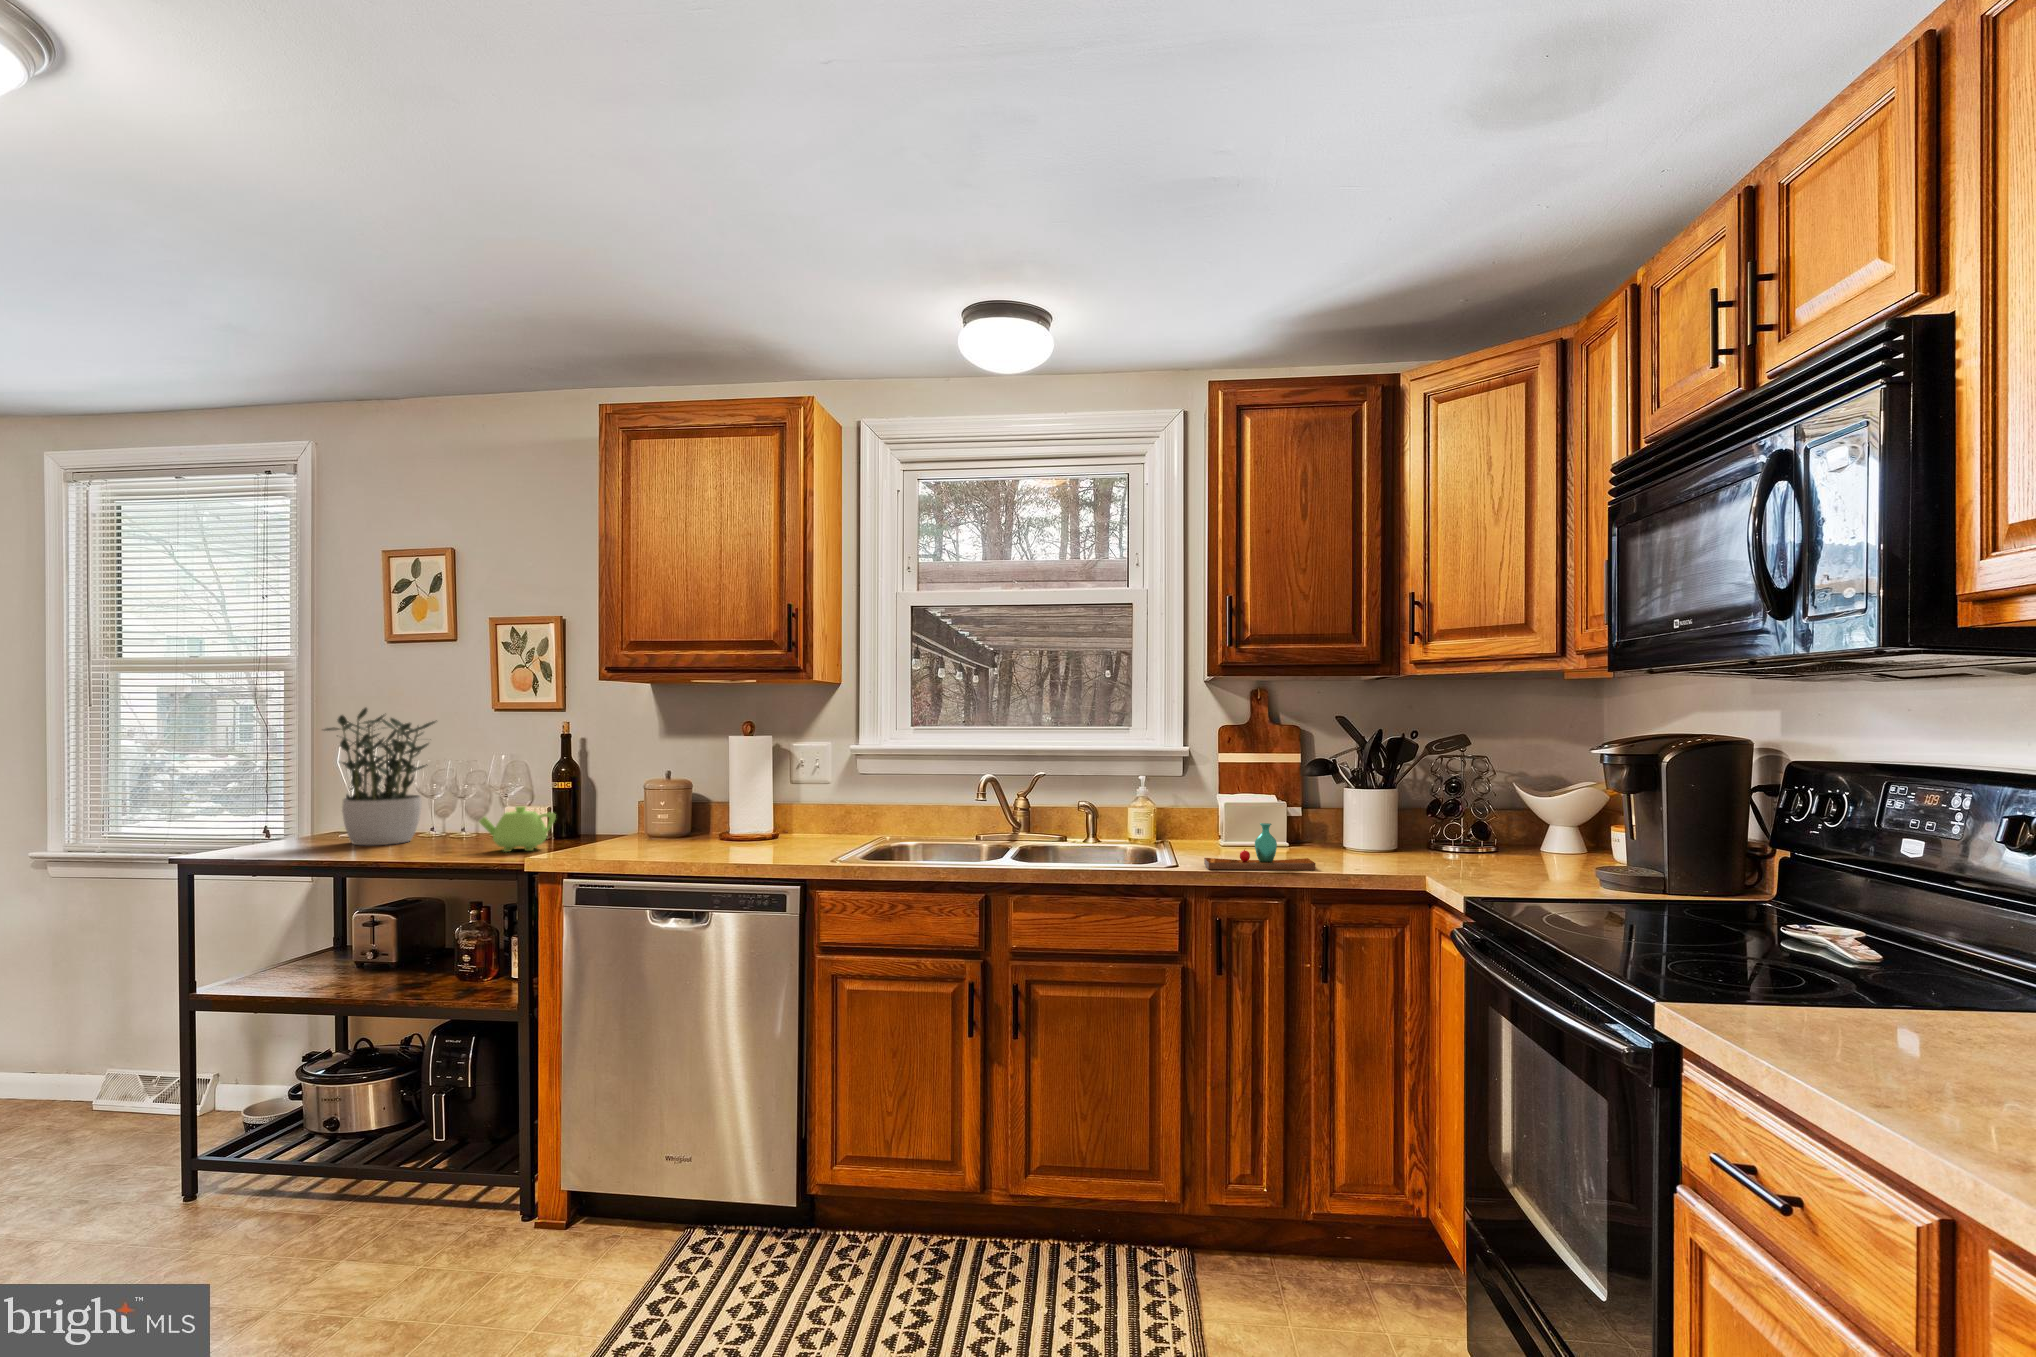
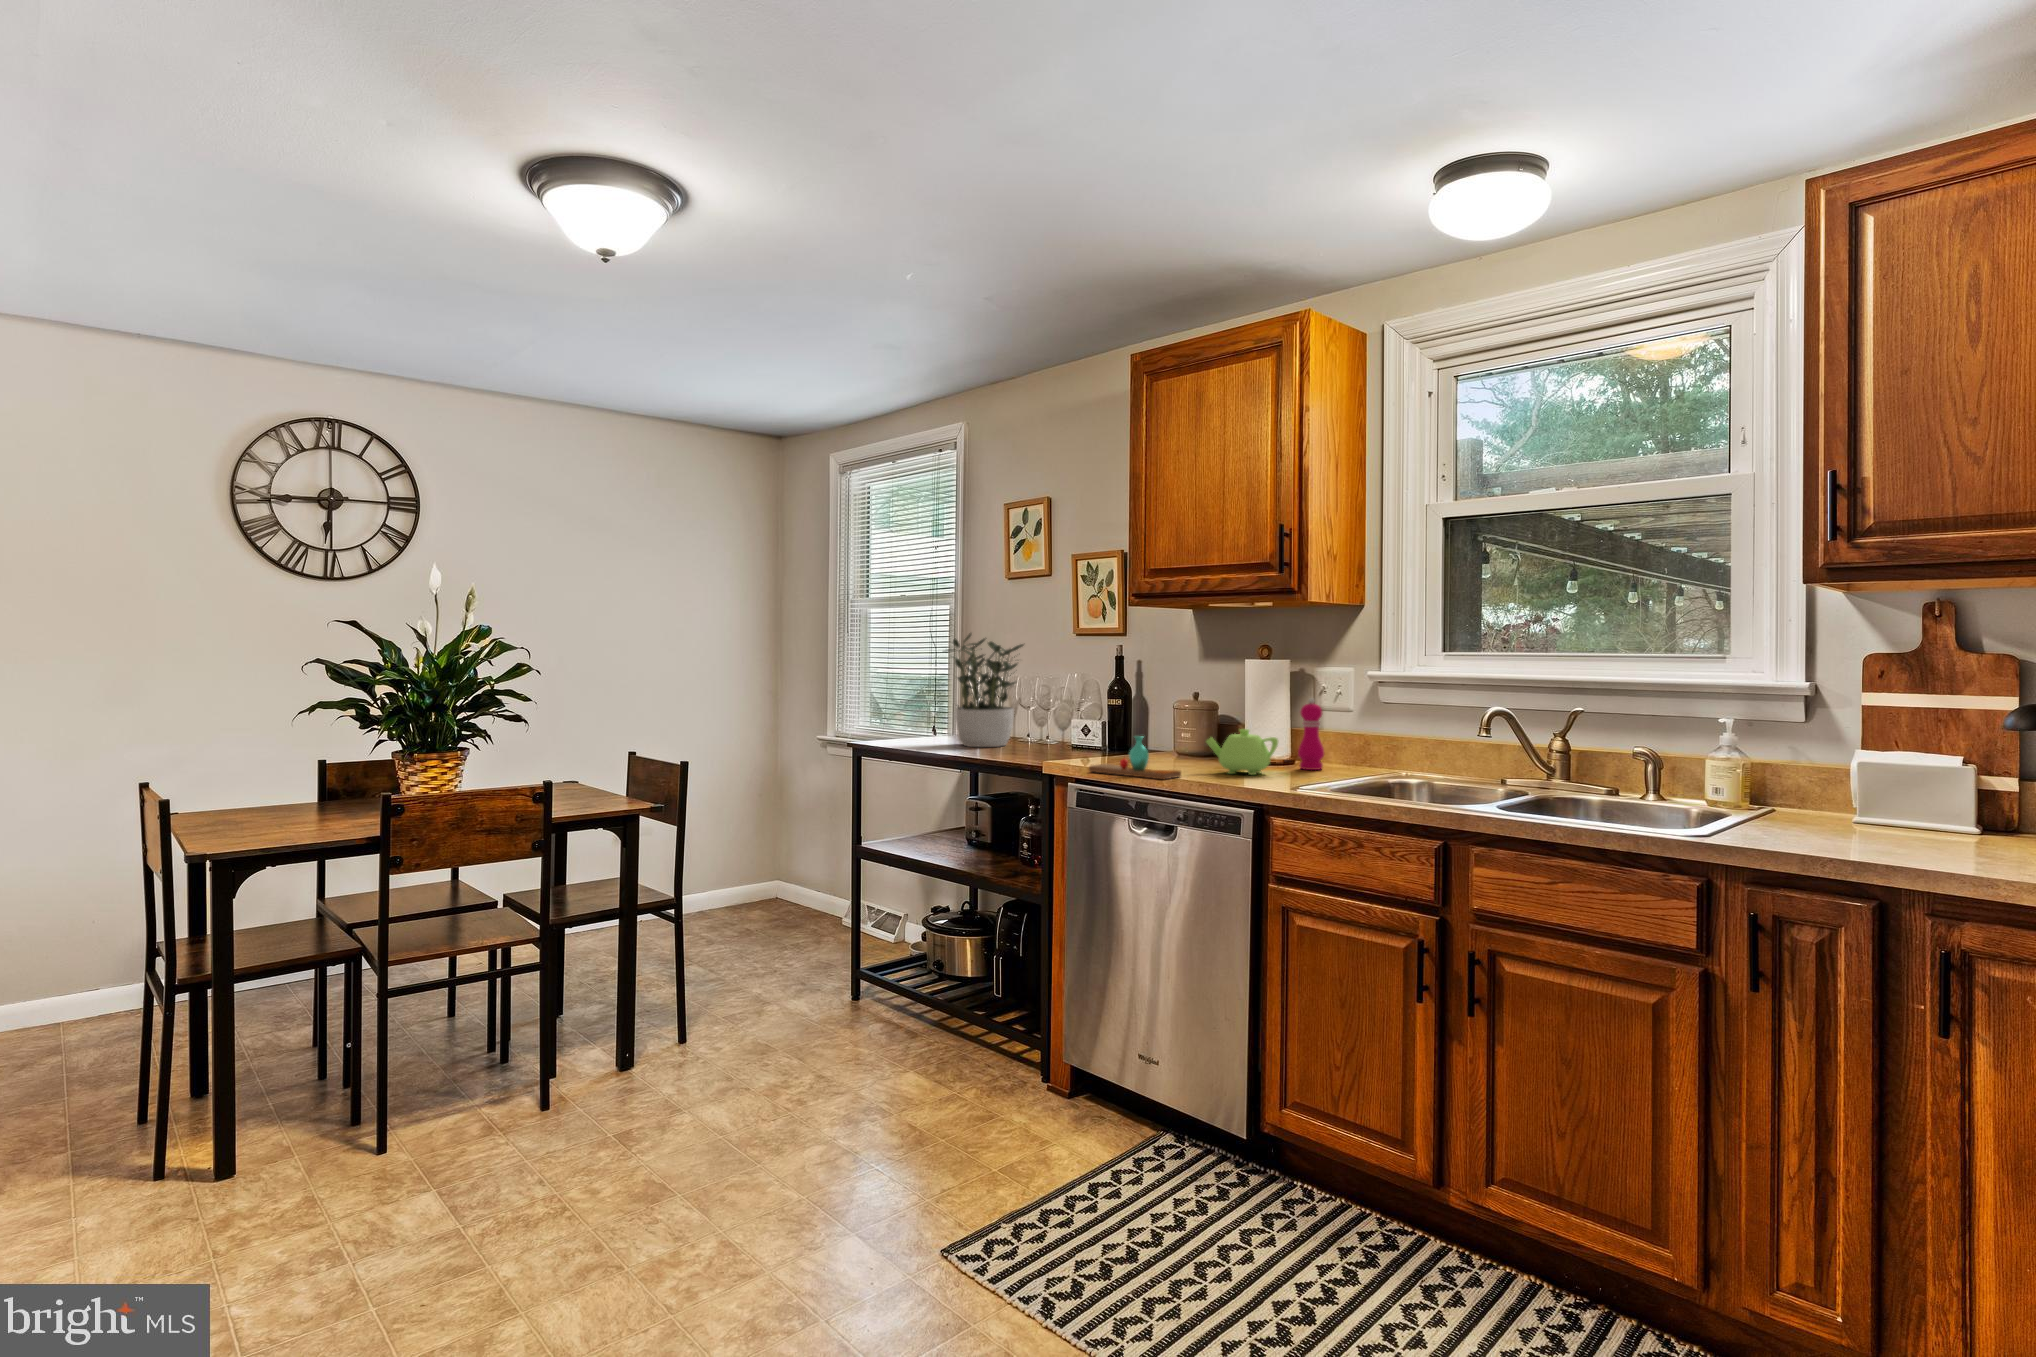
pepper mill: none [781,772,805,840] -> present [1298,698,1324,770]
teapot: present [479,806,556,852] -> present [1206,729,1278,775]
vase: present [1204,823,1315,870] -> present [1089,736,1181,780]

